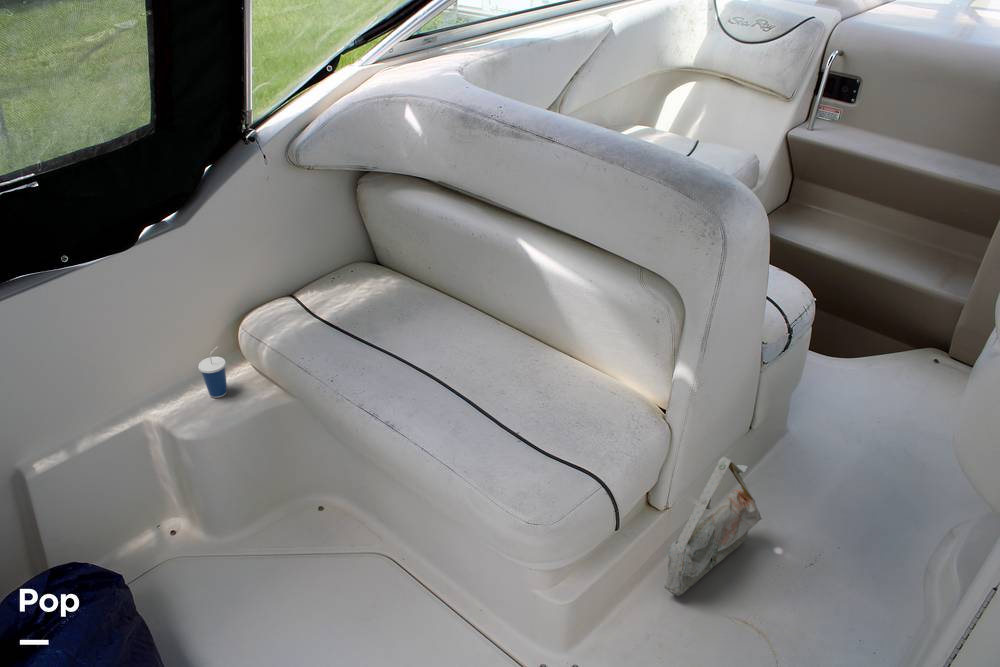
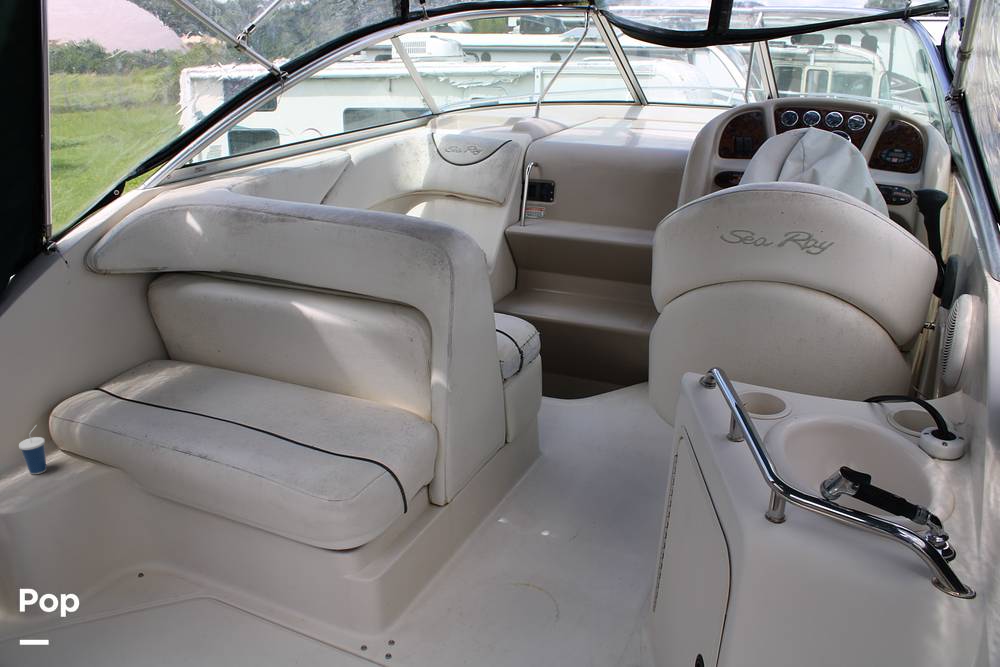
bag: present [664,456,762,596] -> none [452,440,523,564]

